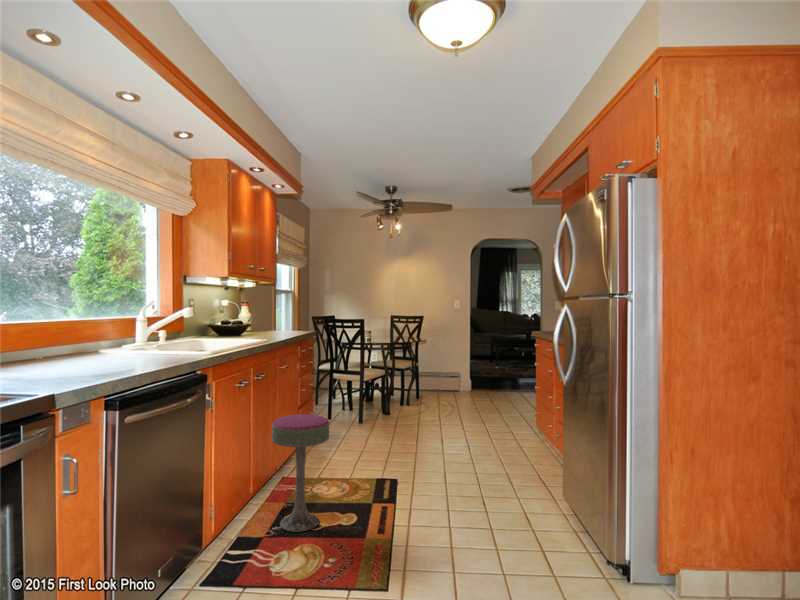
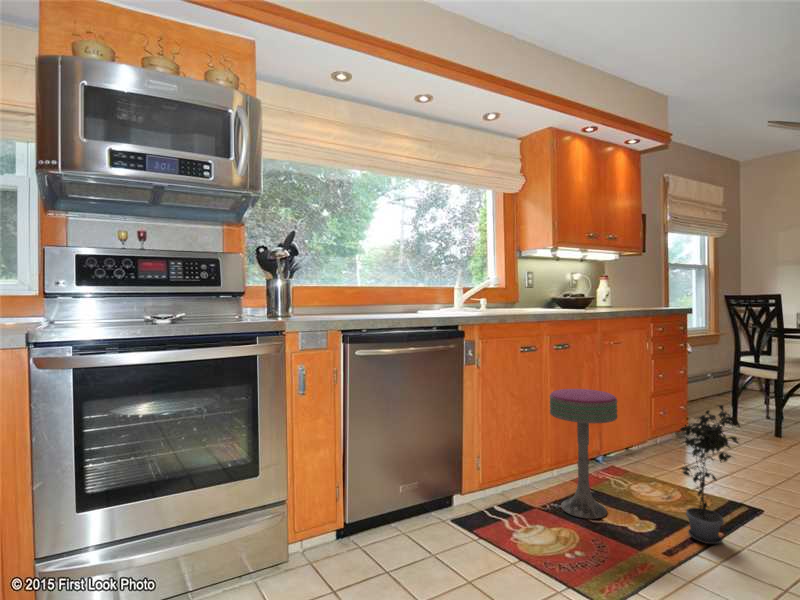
potted plant: none [368,411,412,515] -> present [675,405,740,544]

